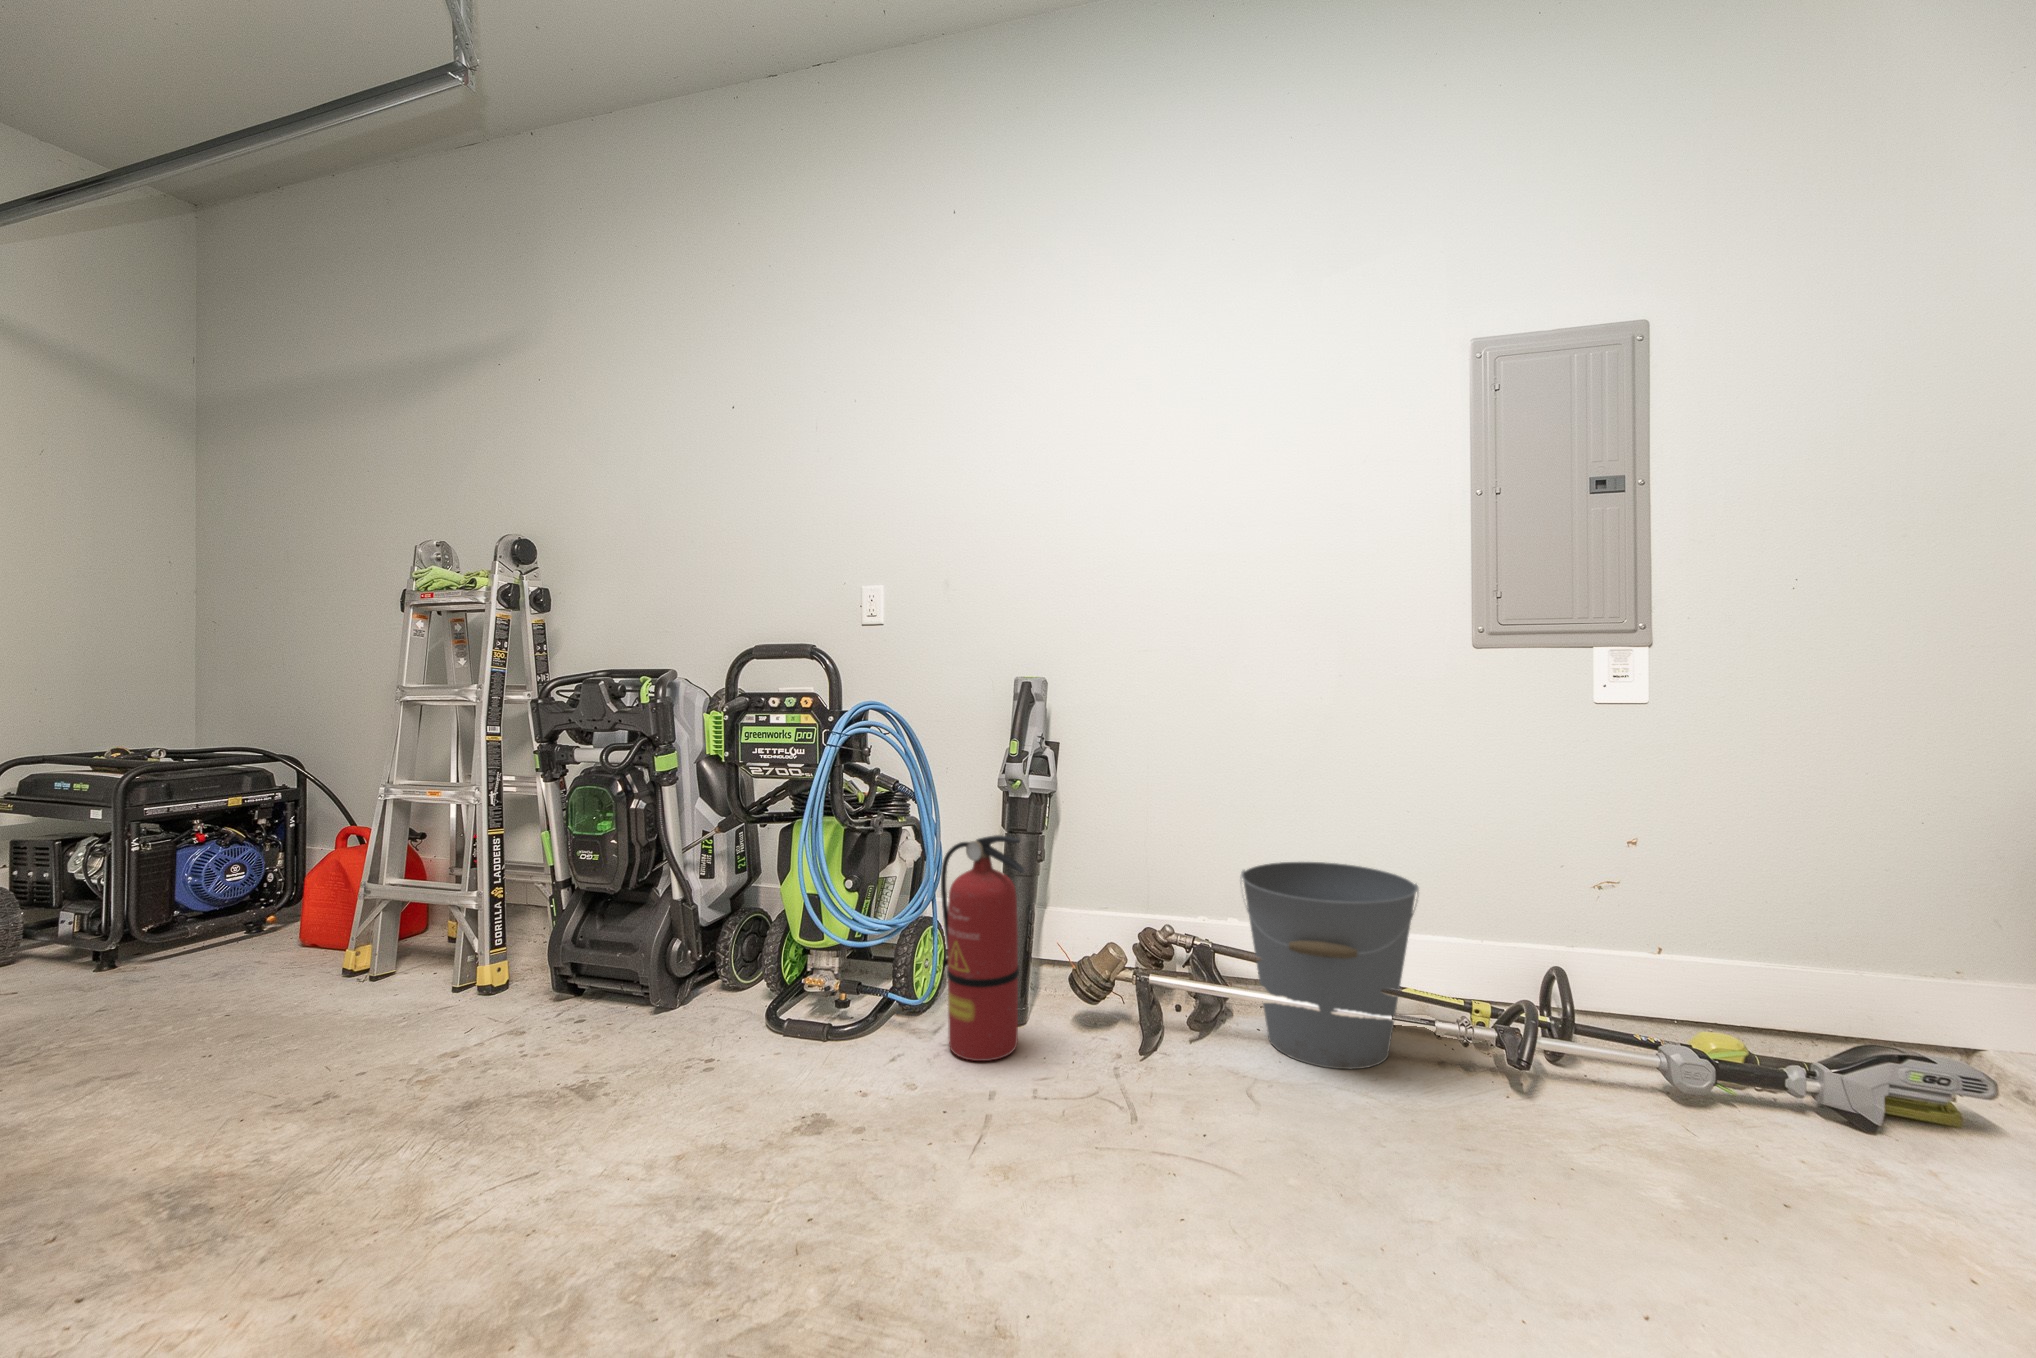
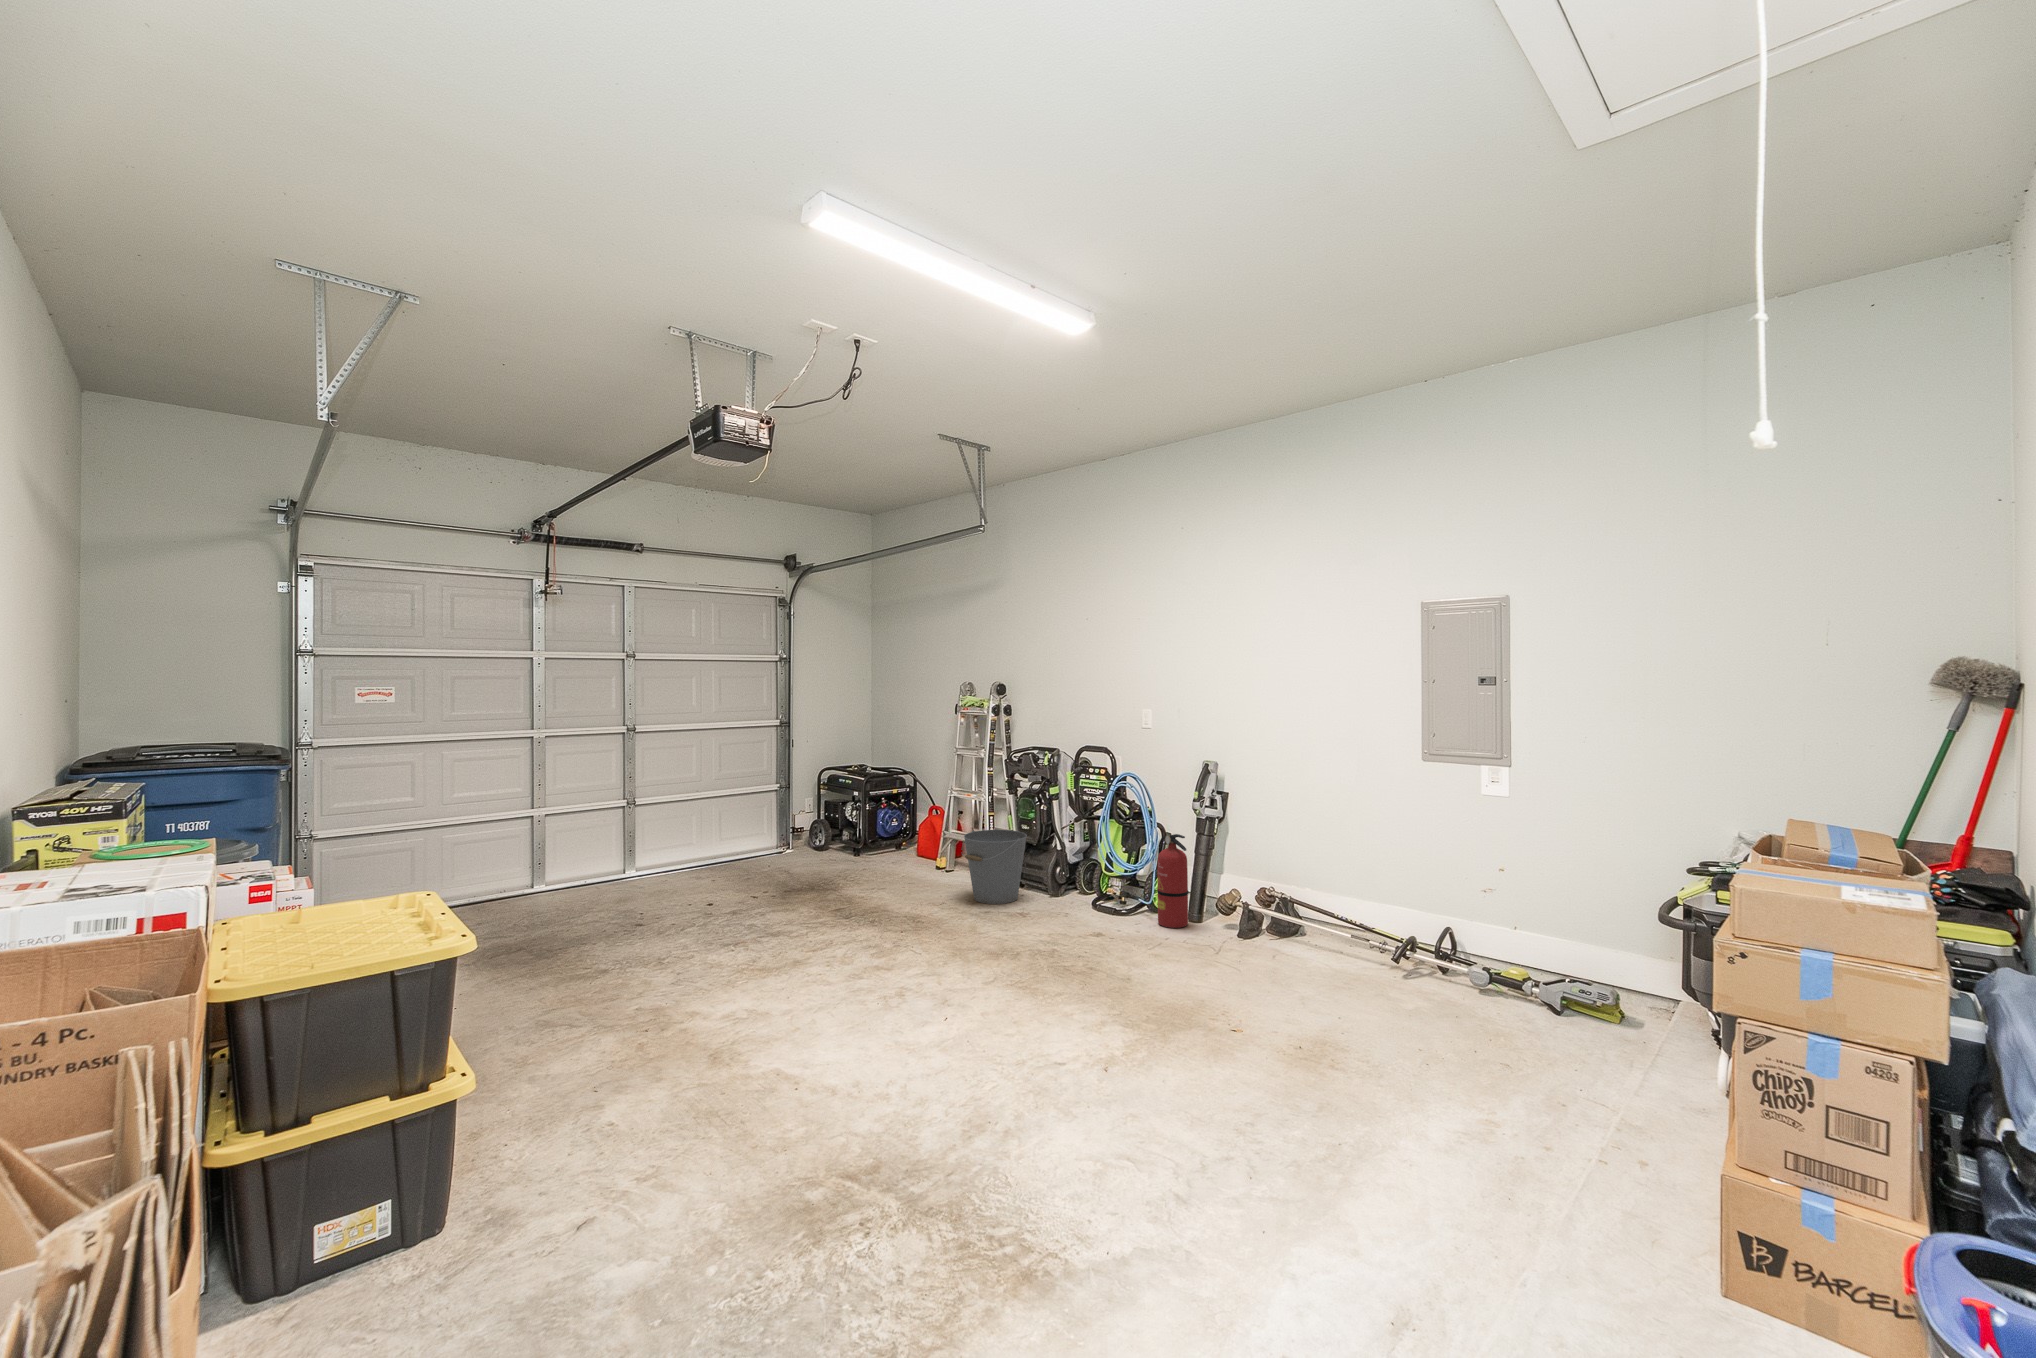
bucket: present [1241,862,1419,1069] -> present [962,830,1027,904]

